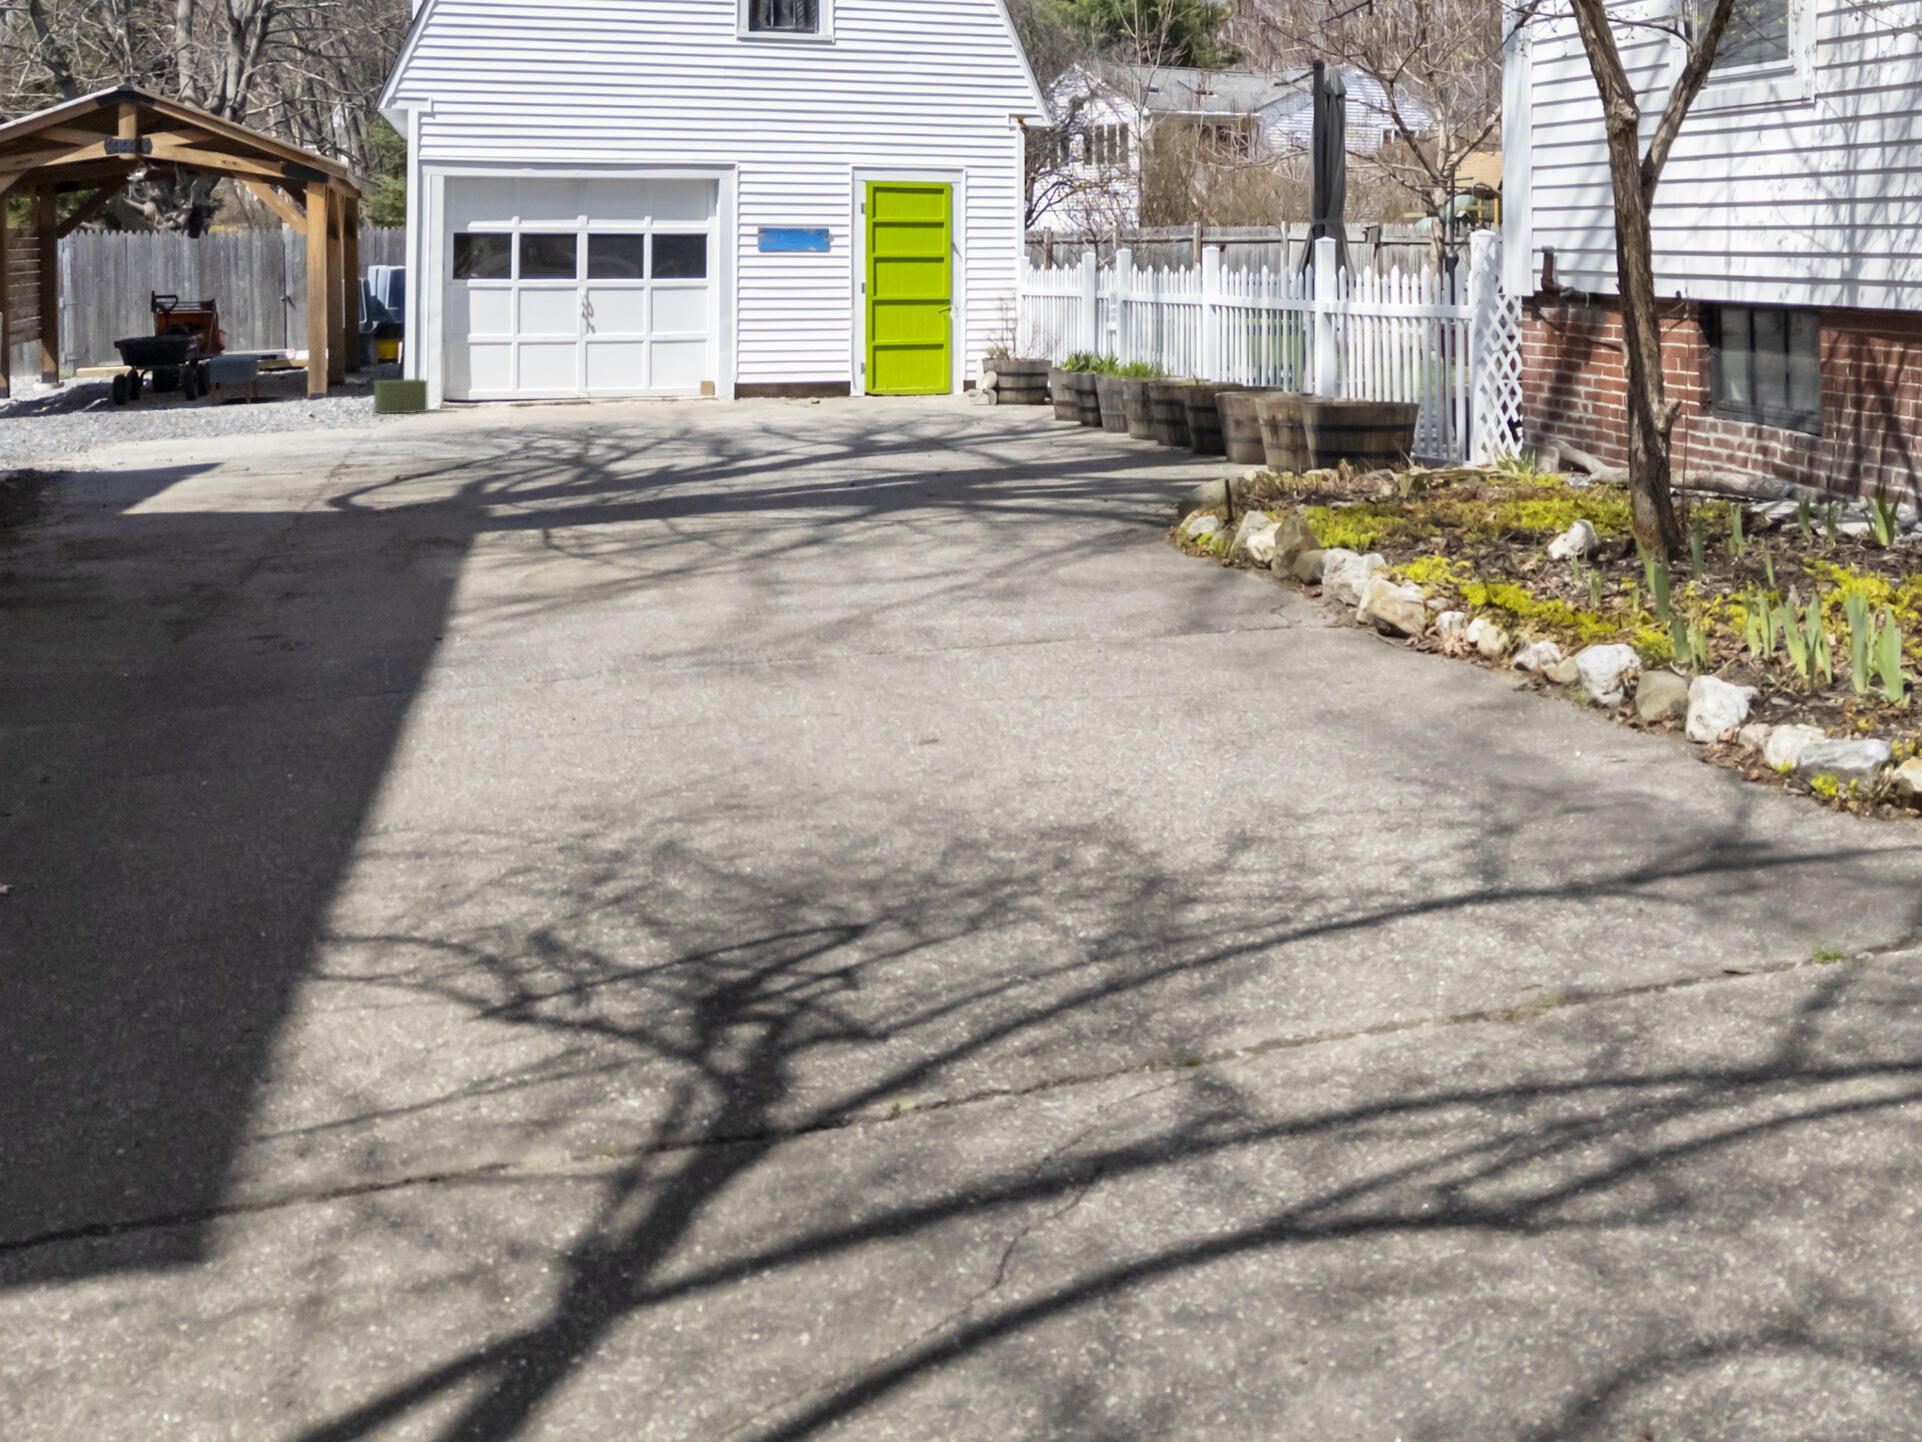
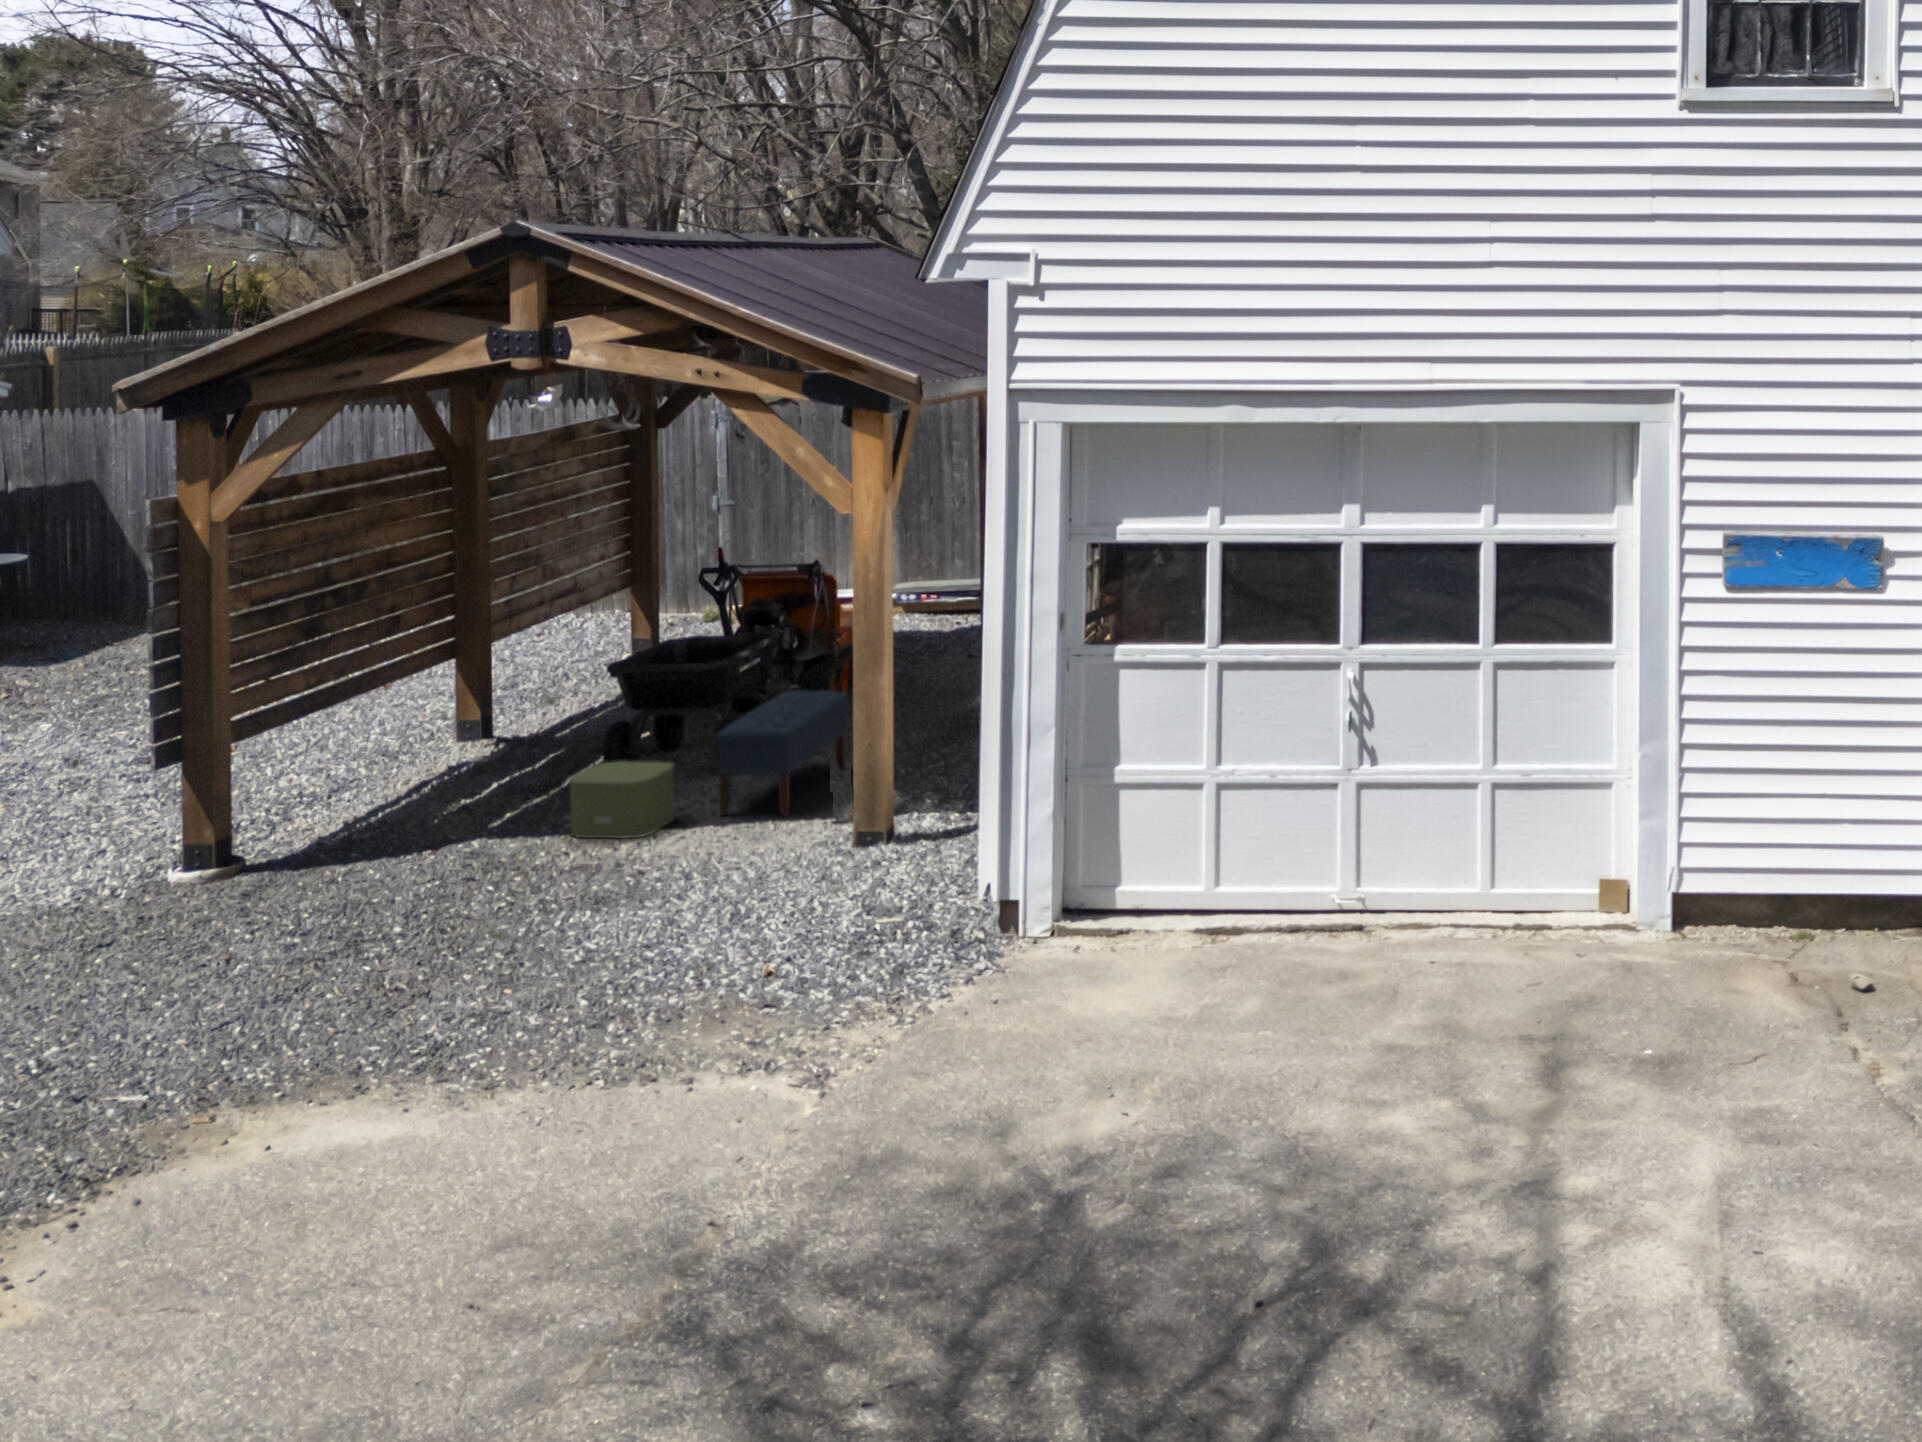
storage box: present [374,379,427,413] -> present [569,761,674,838]

